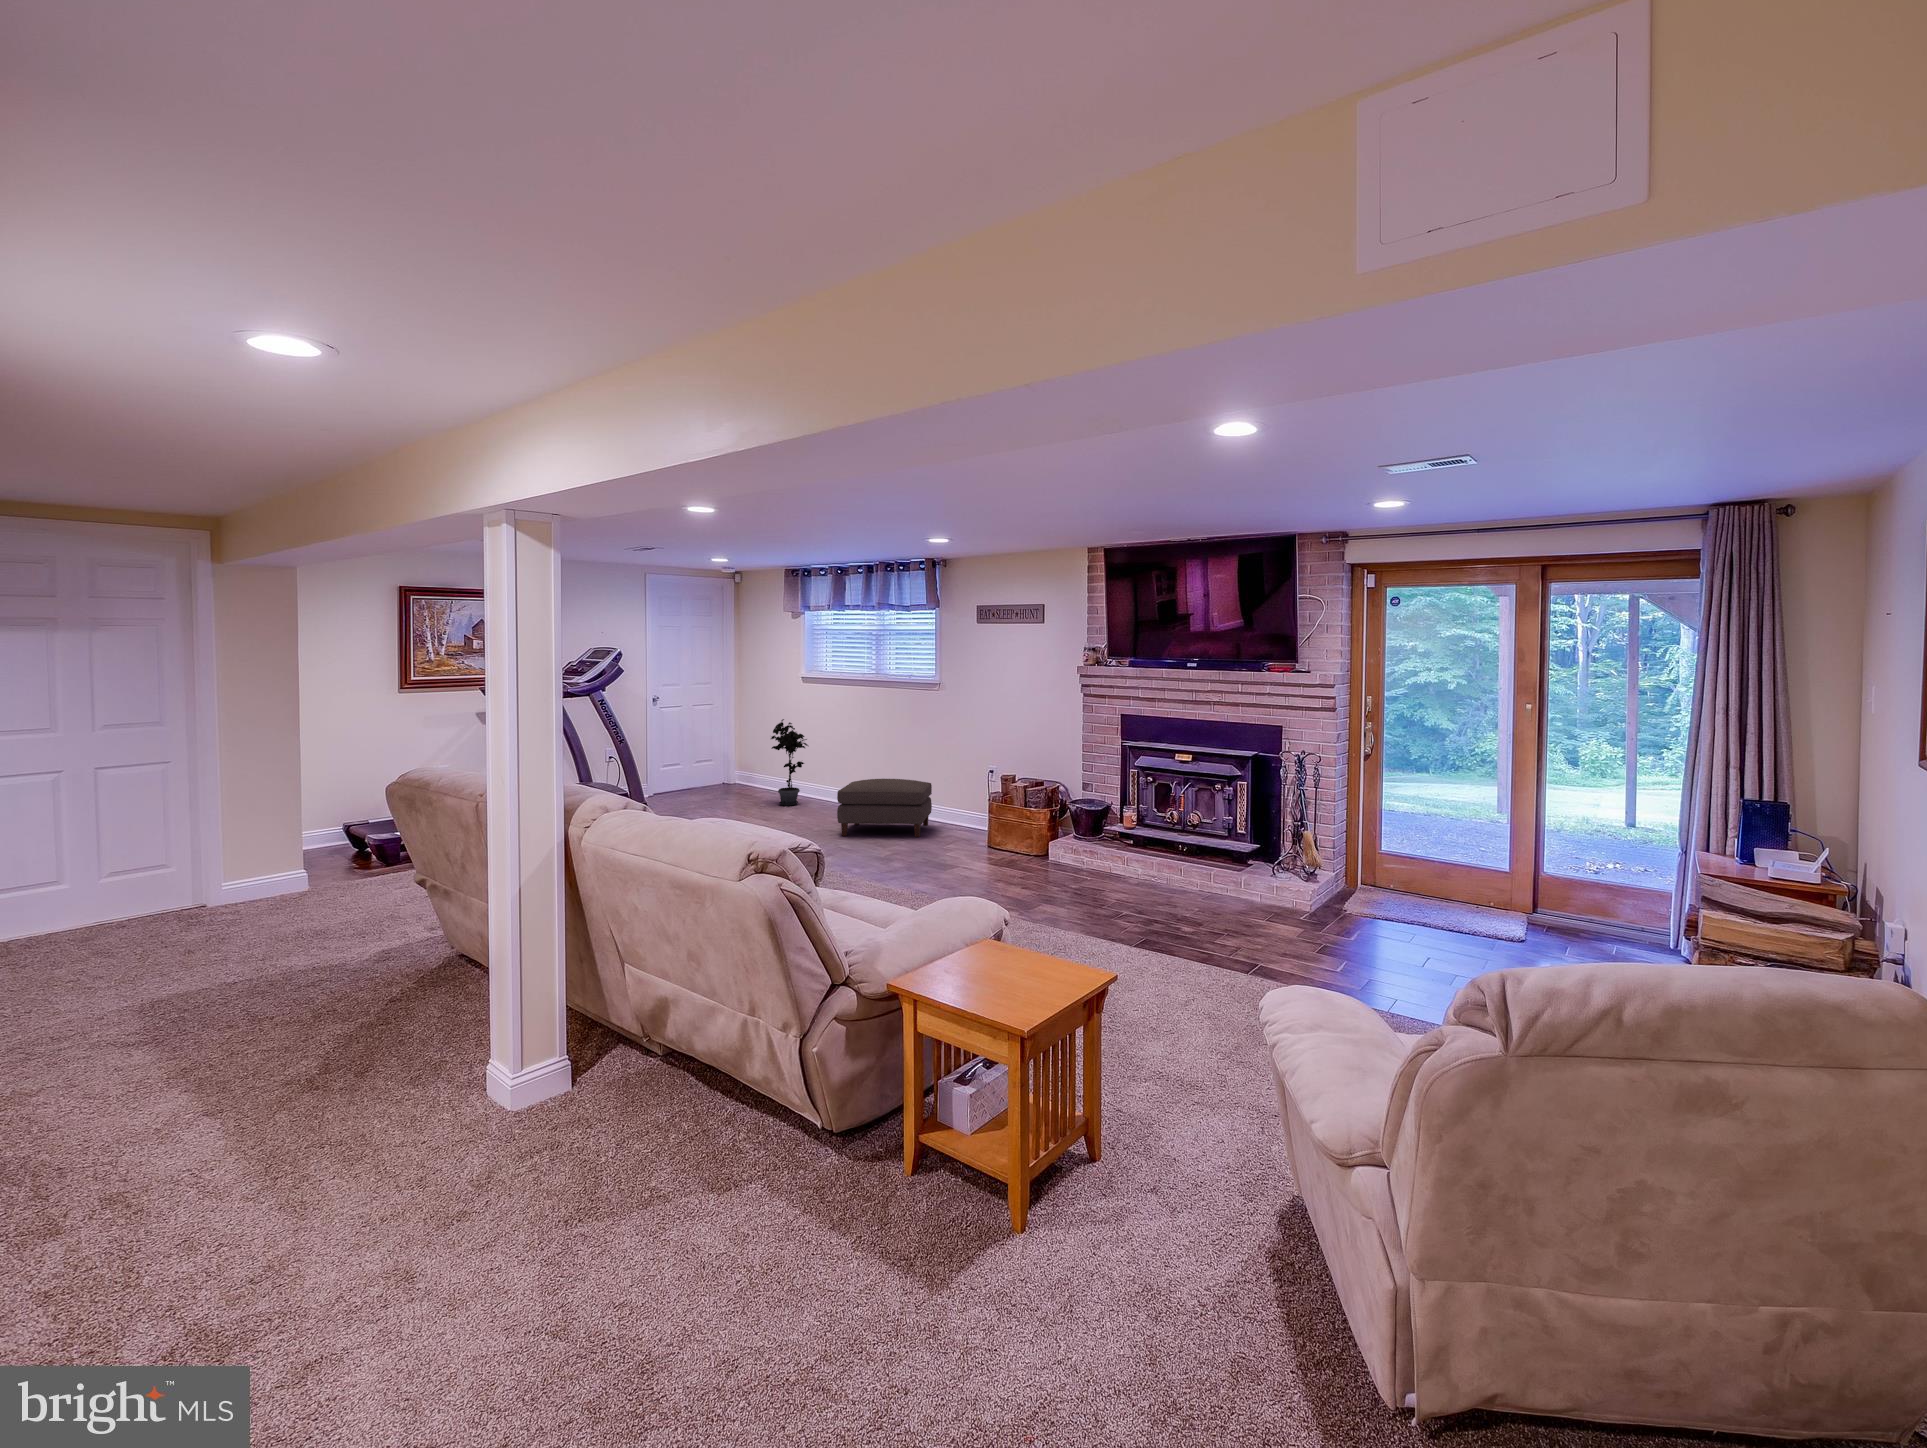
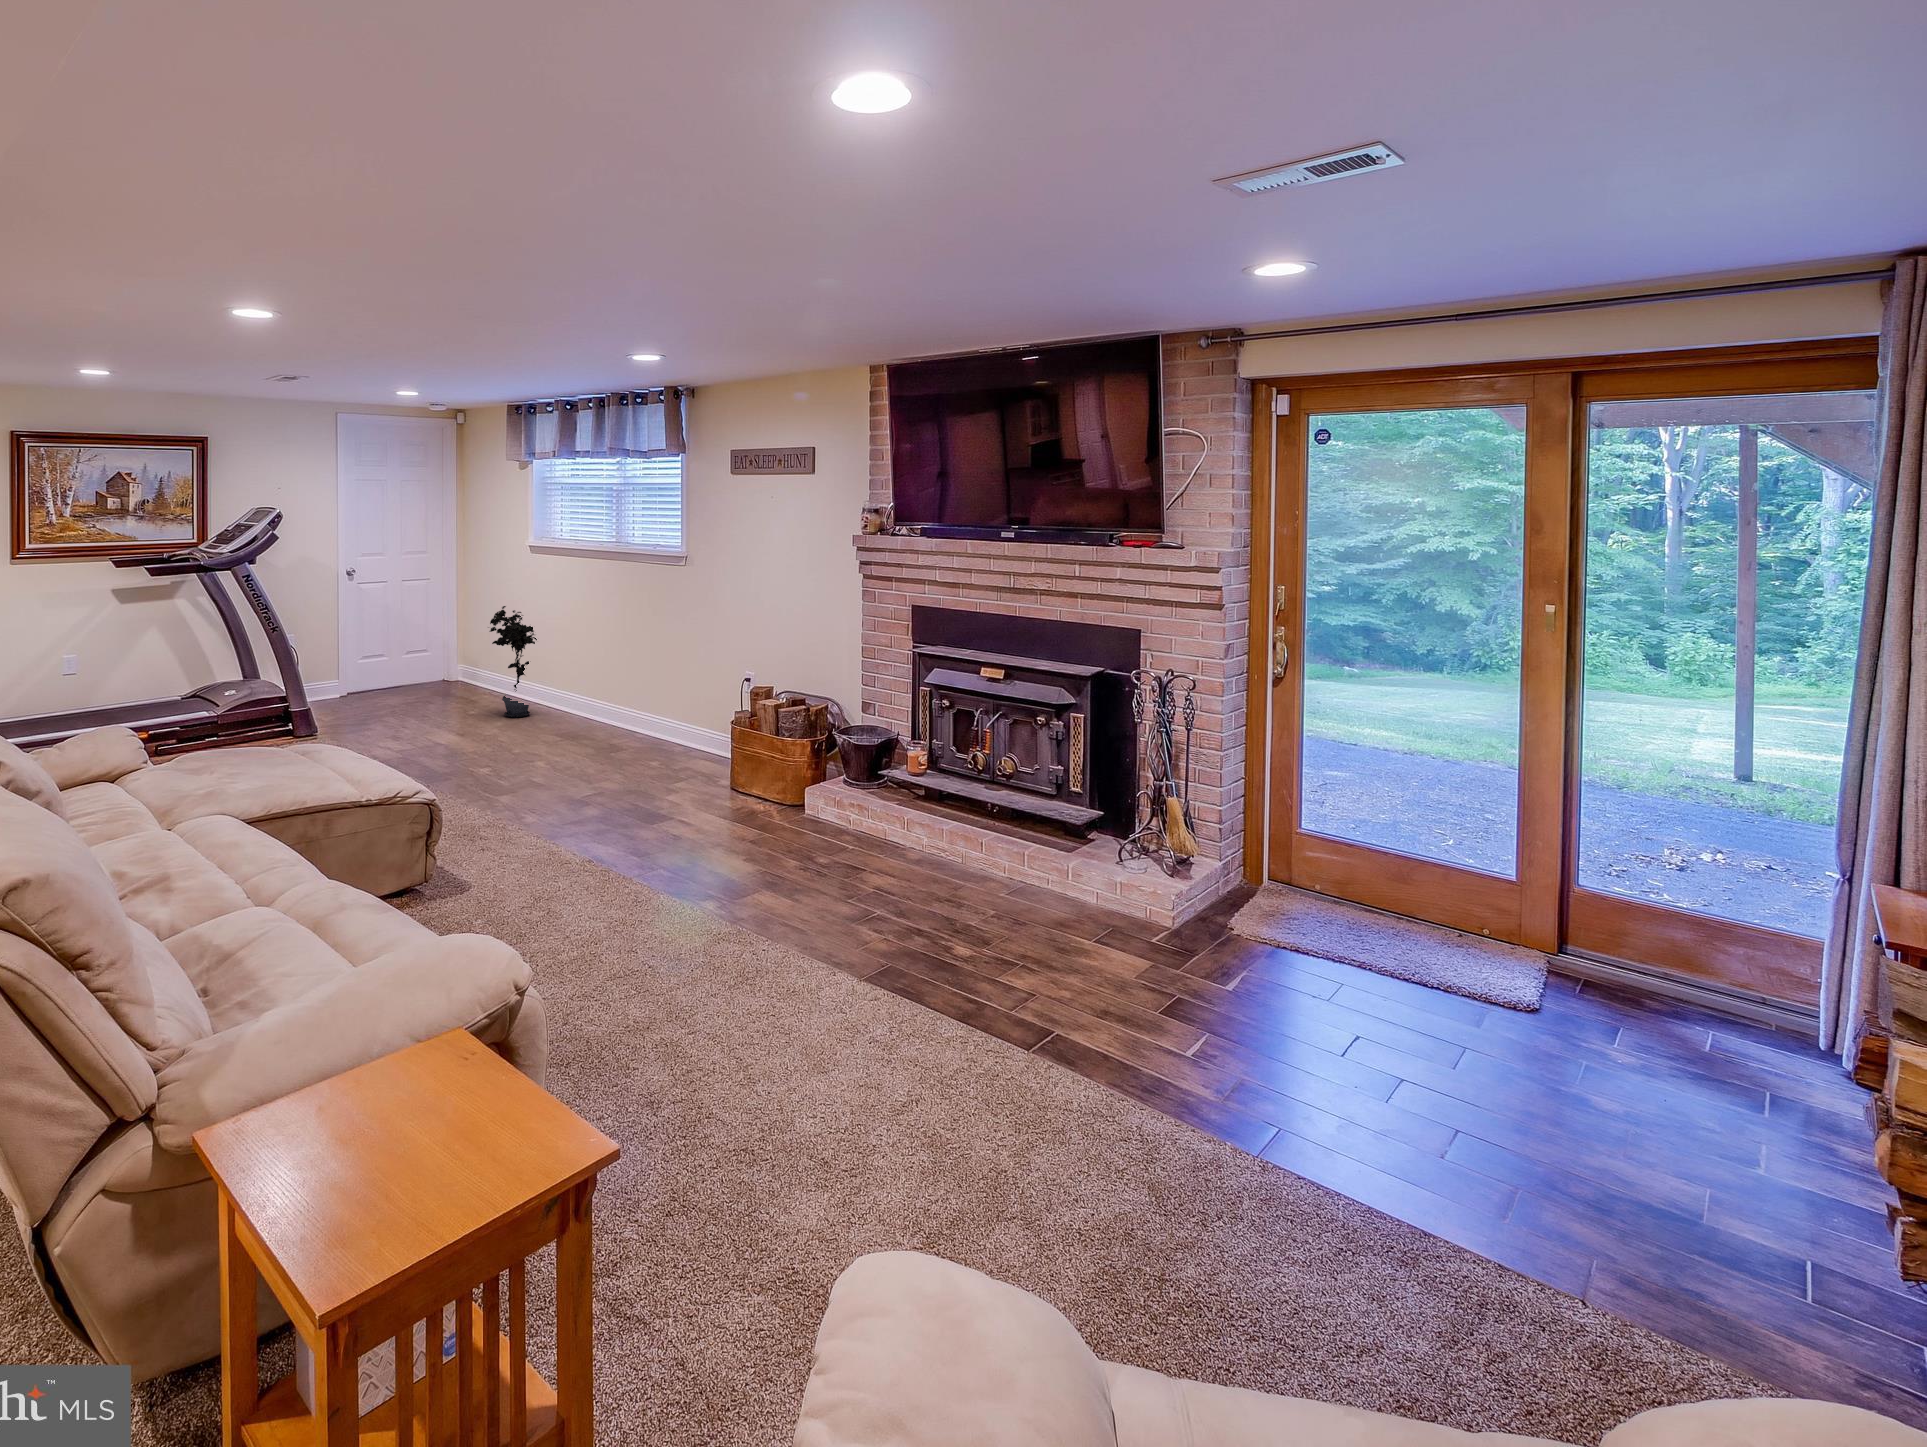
ottoman: present [837,779,932,837] -> none [537,688,677,769]

